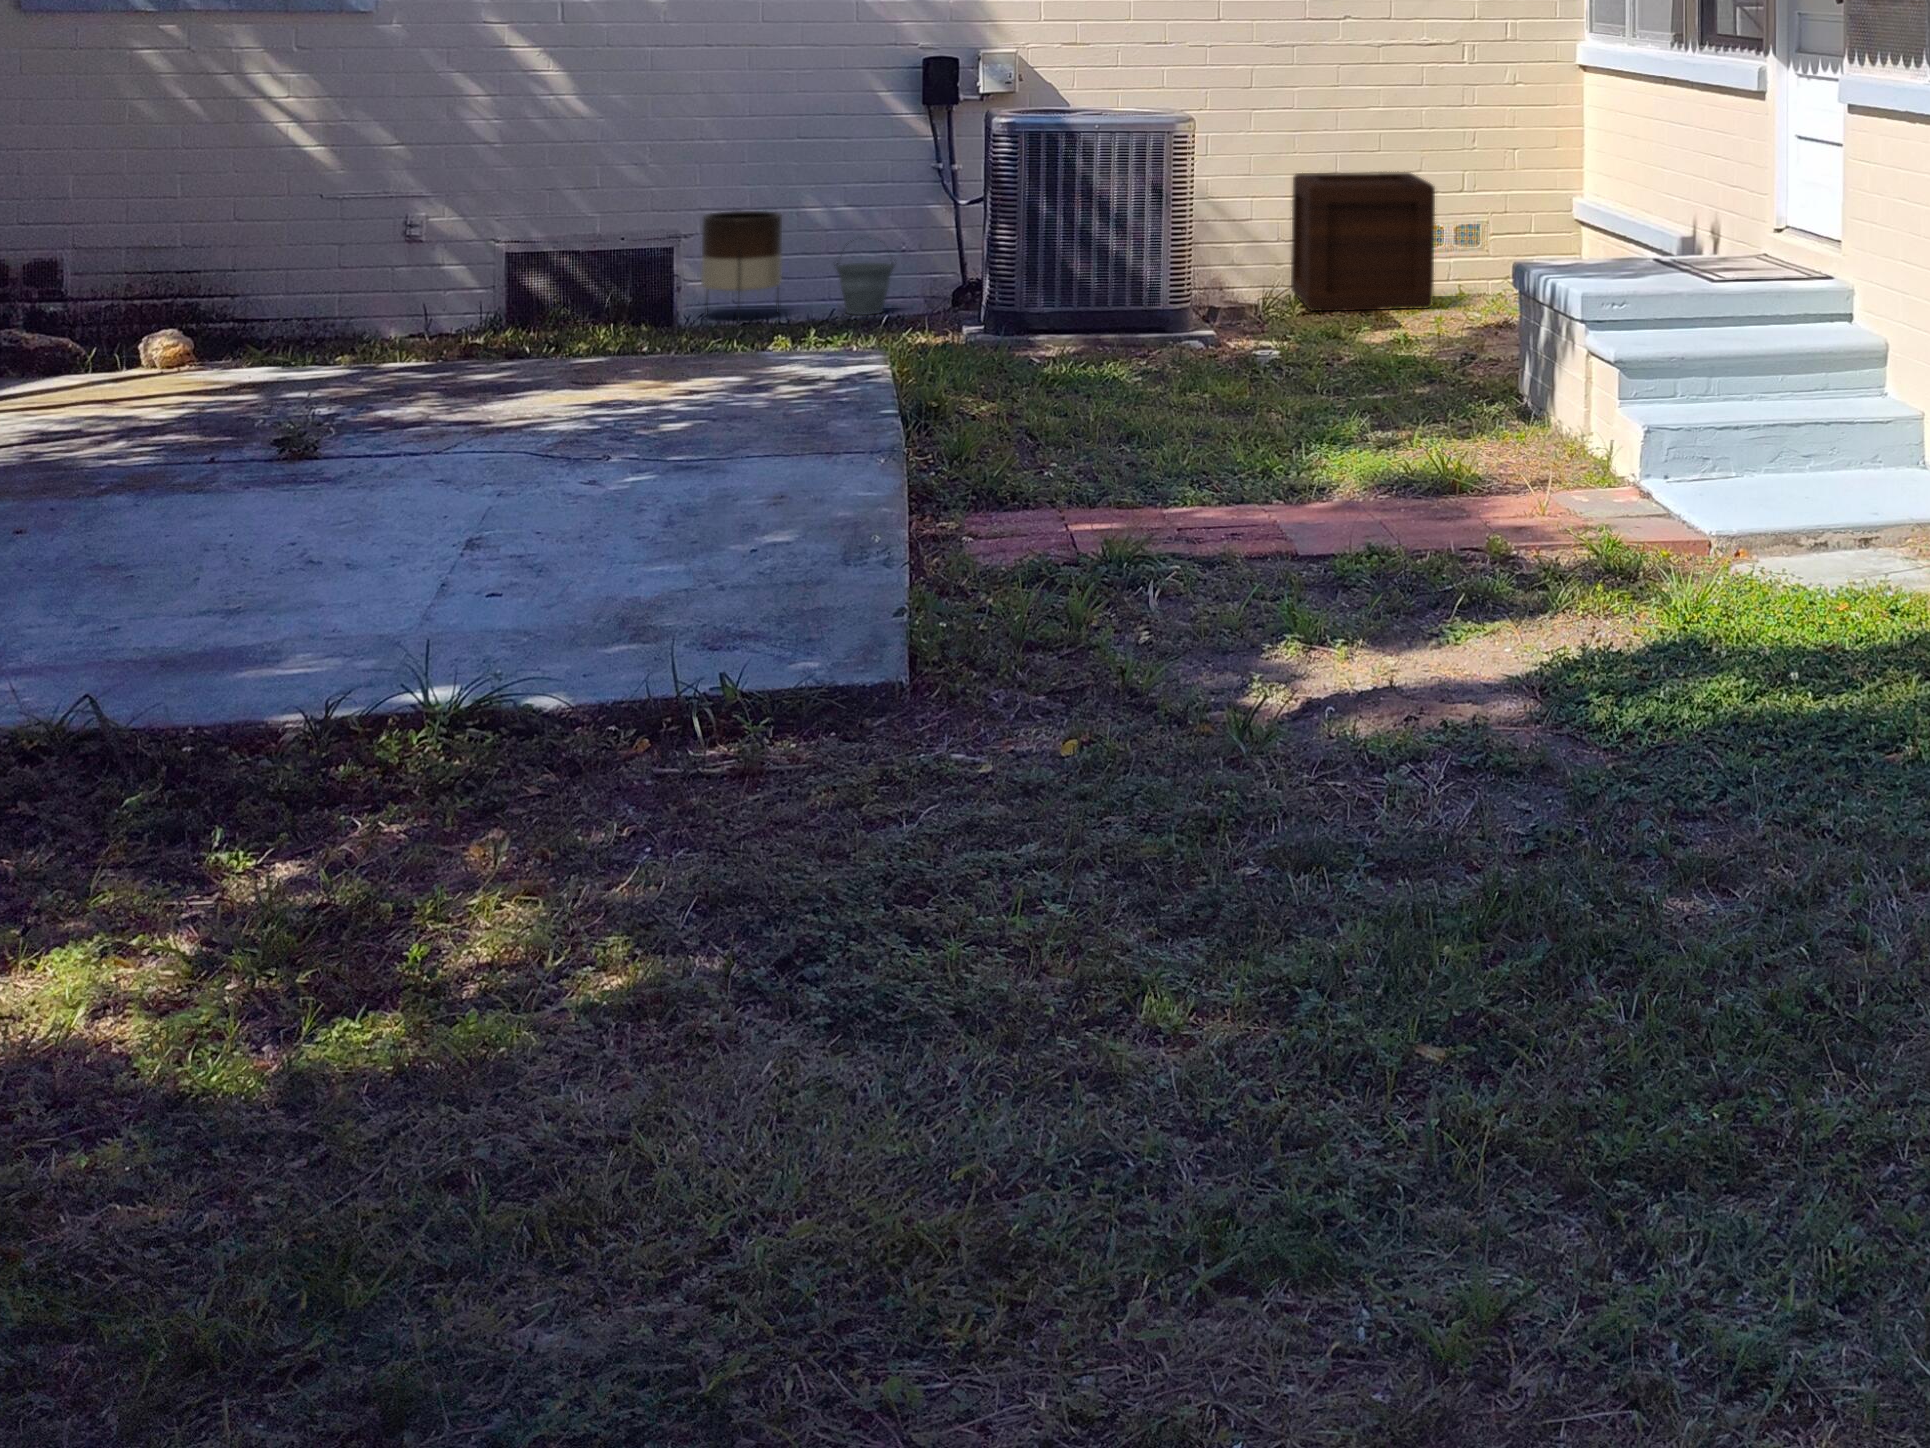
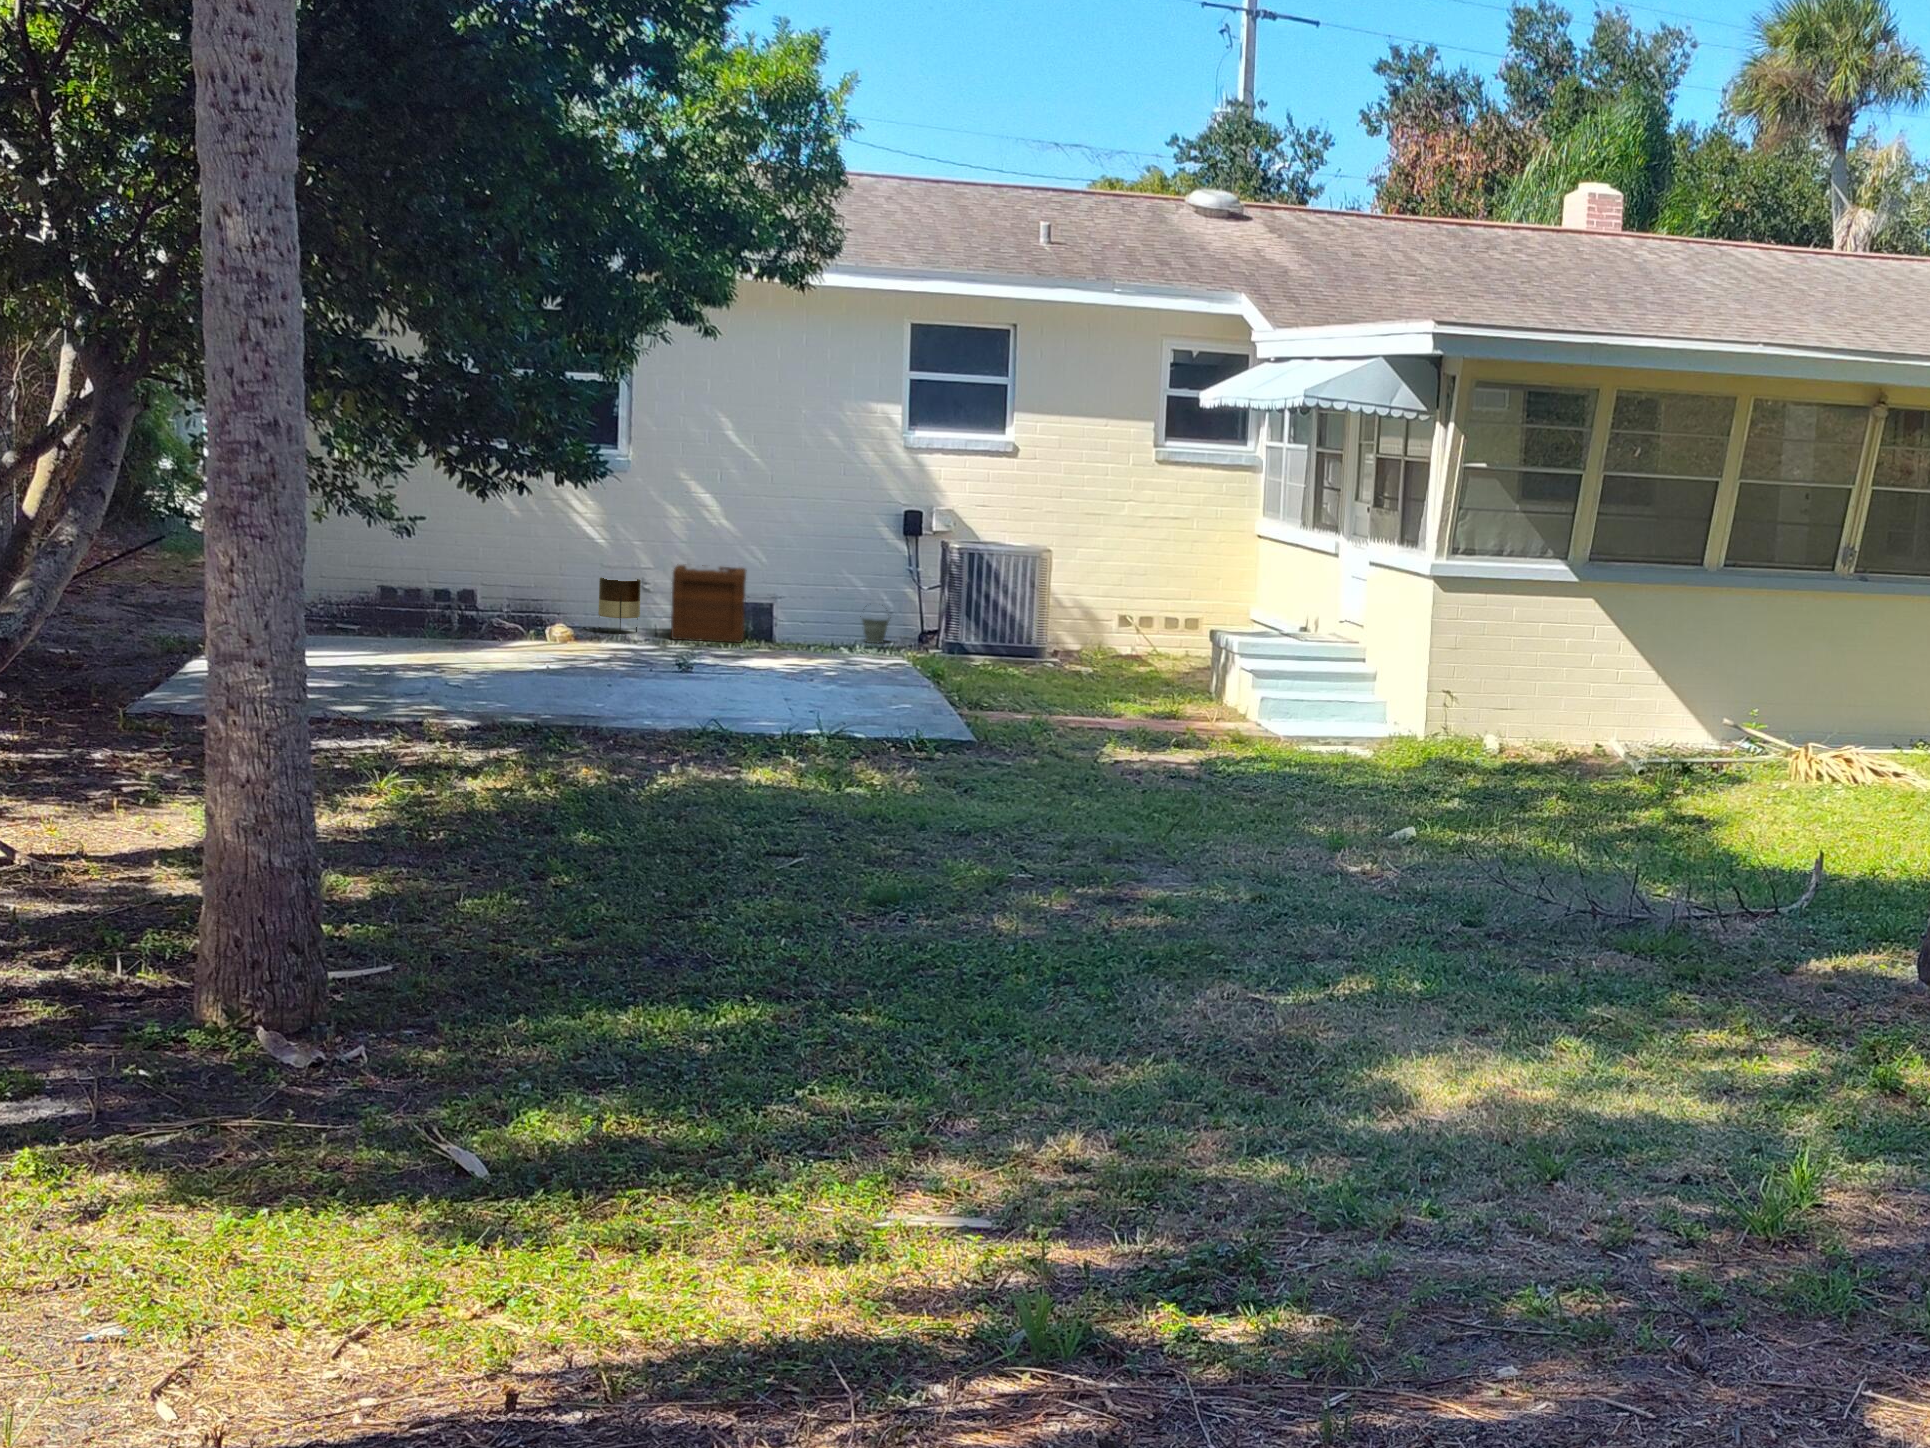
wooden crate: present [1291,172,1435,311] -> present [671,565,746,643]
planter: present [701,211,782,308] -> present [598,578,641,632]

